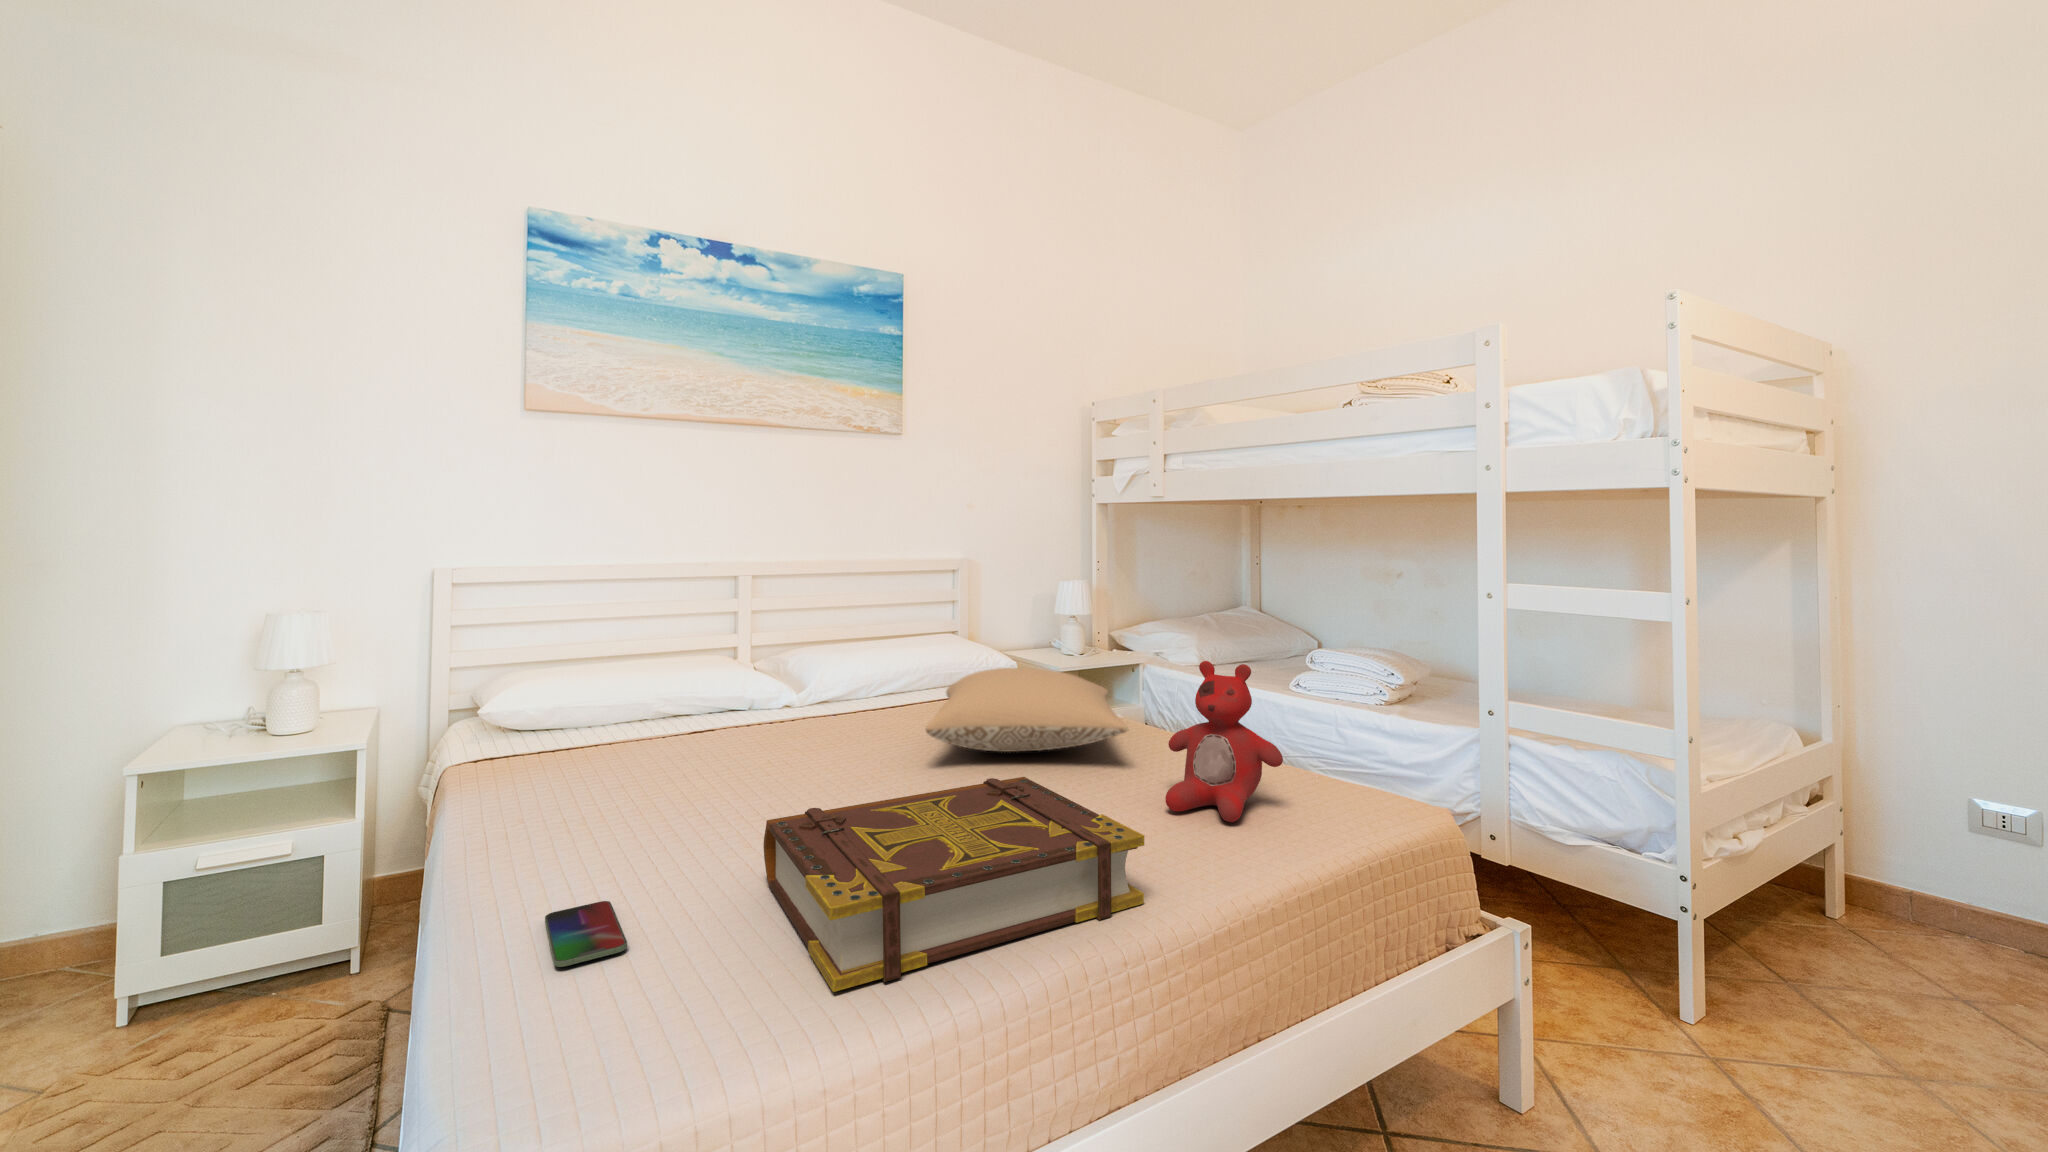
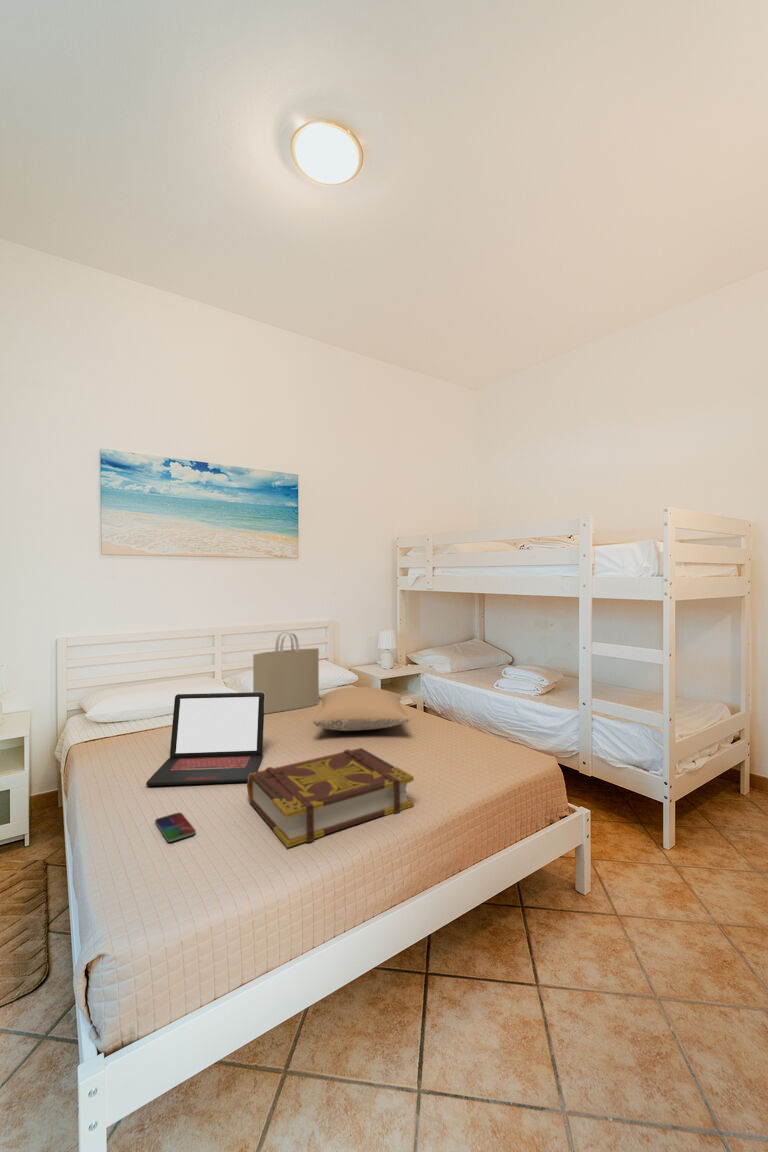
tote bag: none [814,564,945,722] -> present [253,632,319,714]
stuffed bear: present [1165,661,1283,822] -> none [426,690,479,766]
laptop: none [558,663,823,843] -> present [146,692,265,786]

